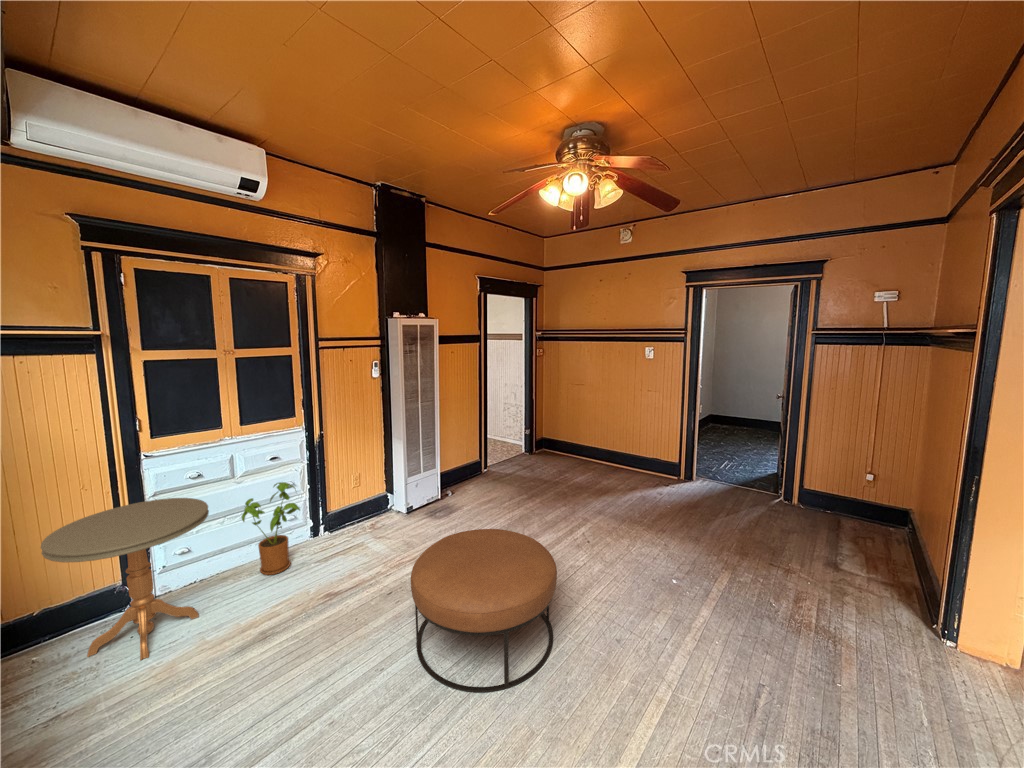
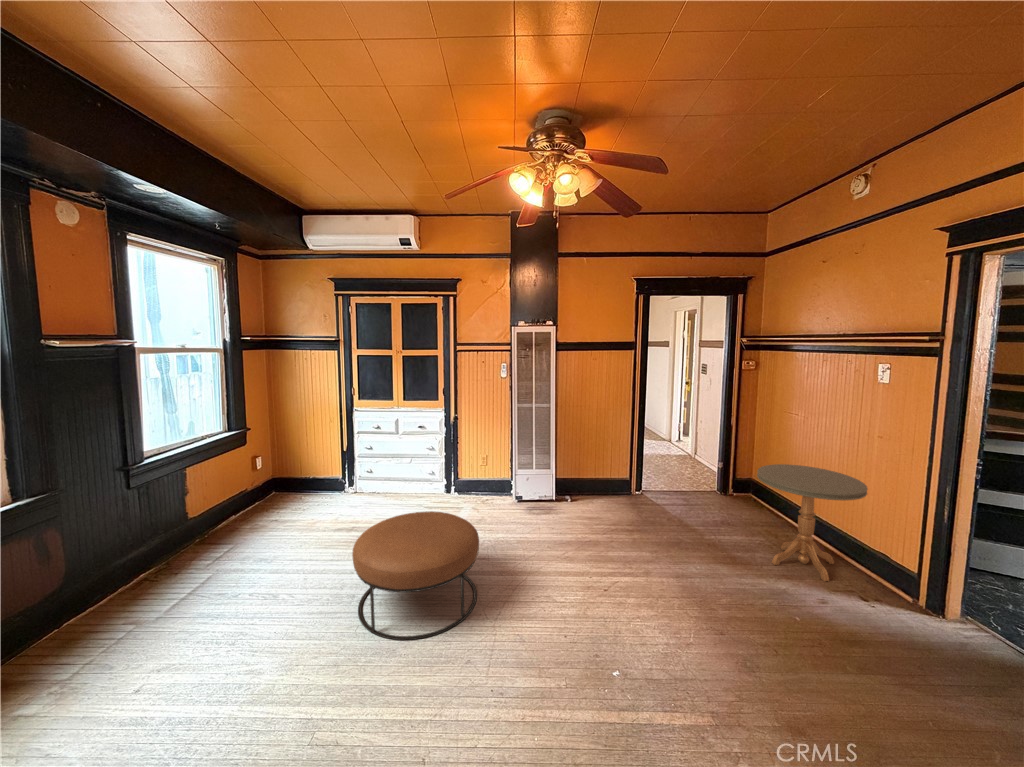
house plant: present [242,482,300,575] -> none [392,444,427,505]
side table: present [41,498,209,660] -> present [757,464,868,581]

